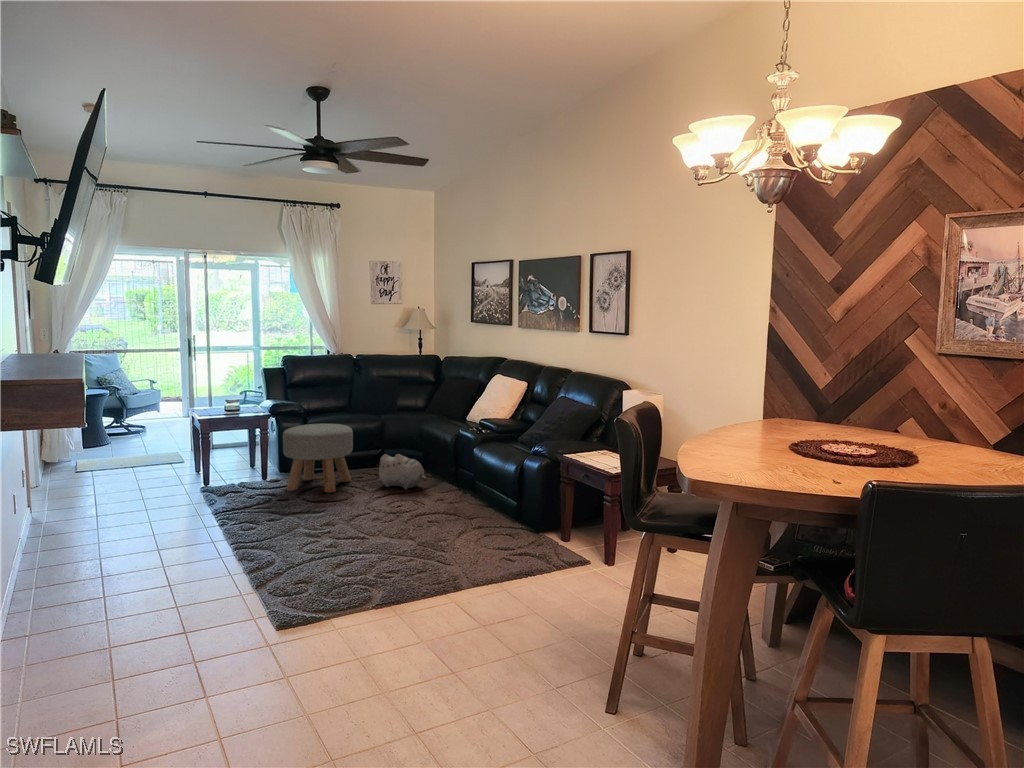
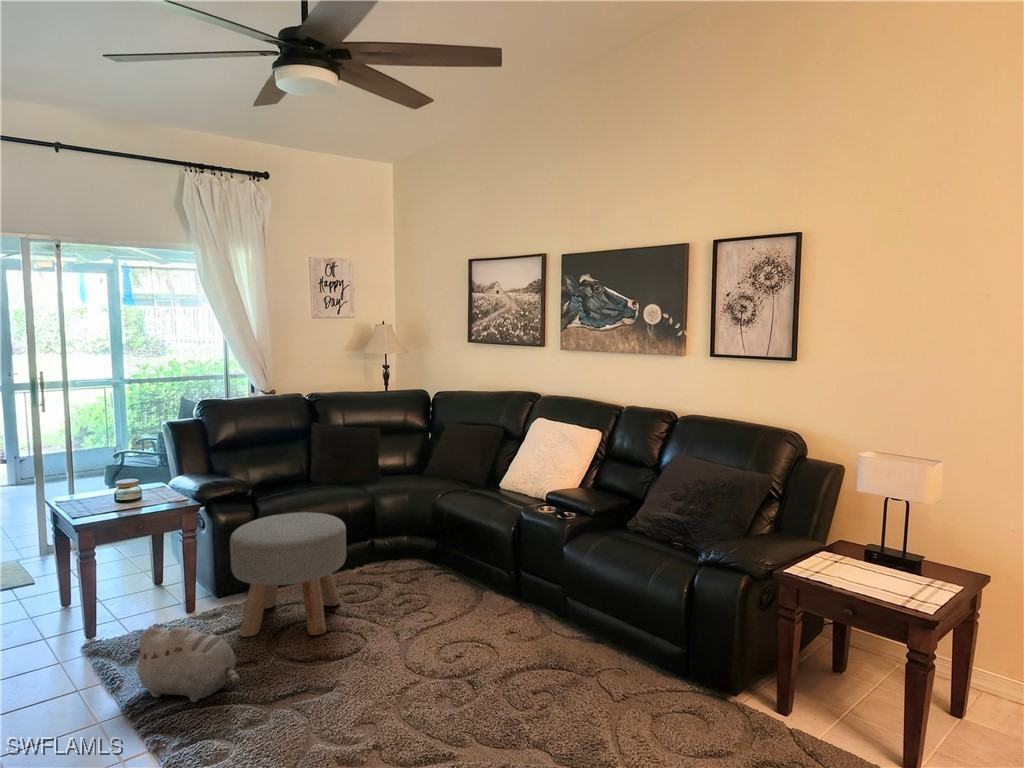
plush toy: present [378,454,427,489] -> present [130,627,239,702]

